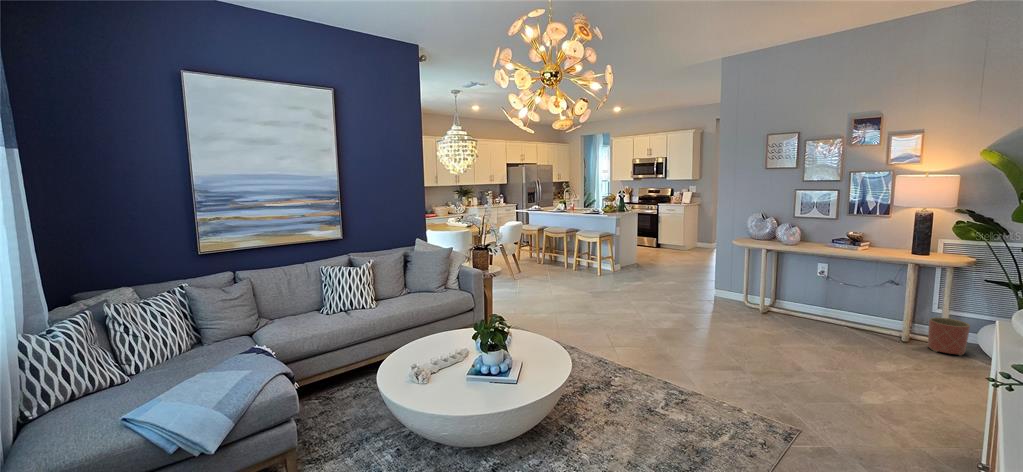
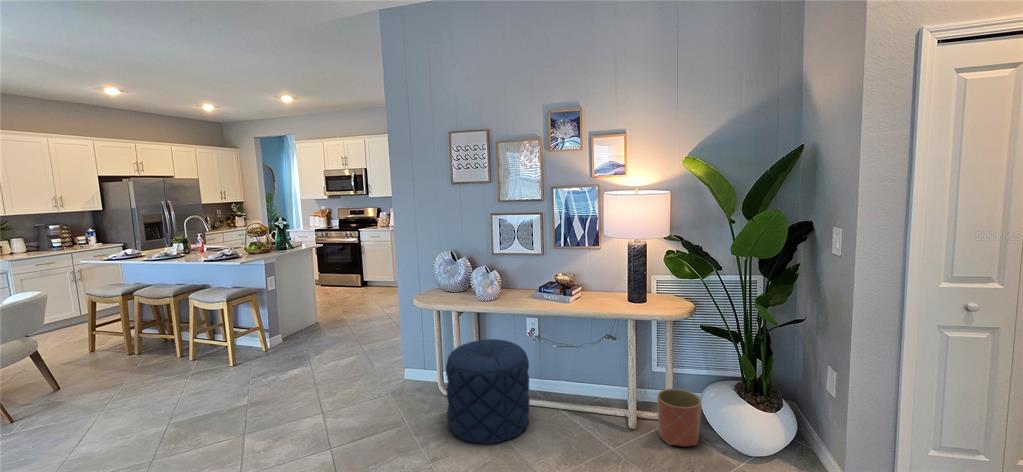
pouf: none [756,271,820,330] -> present [446,339,530,444]

